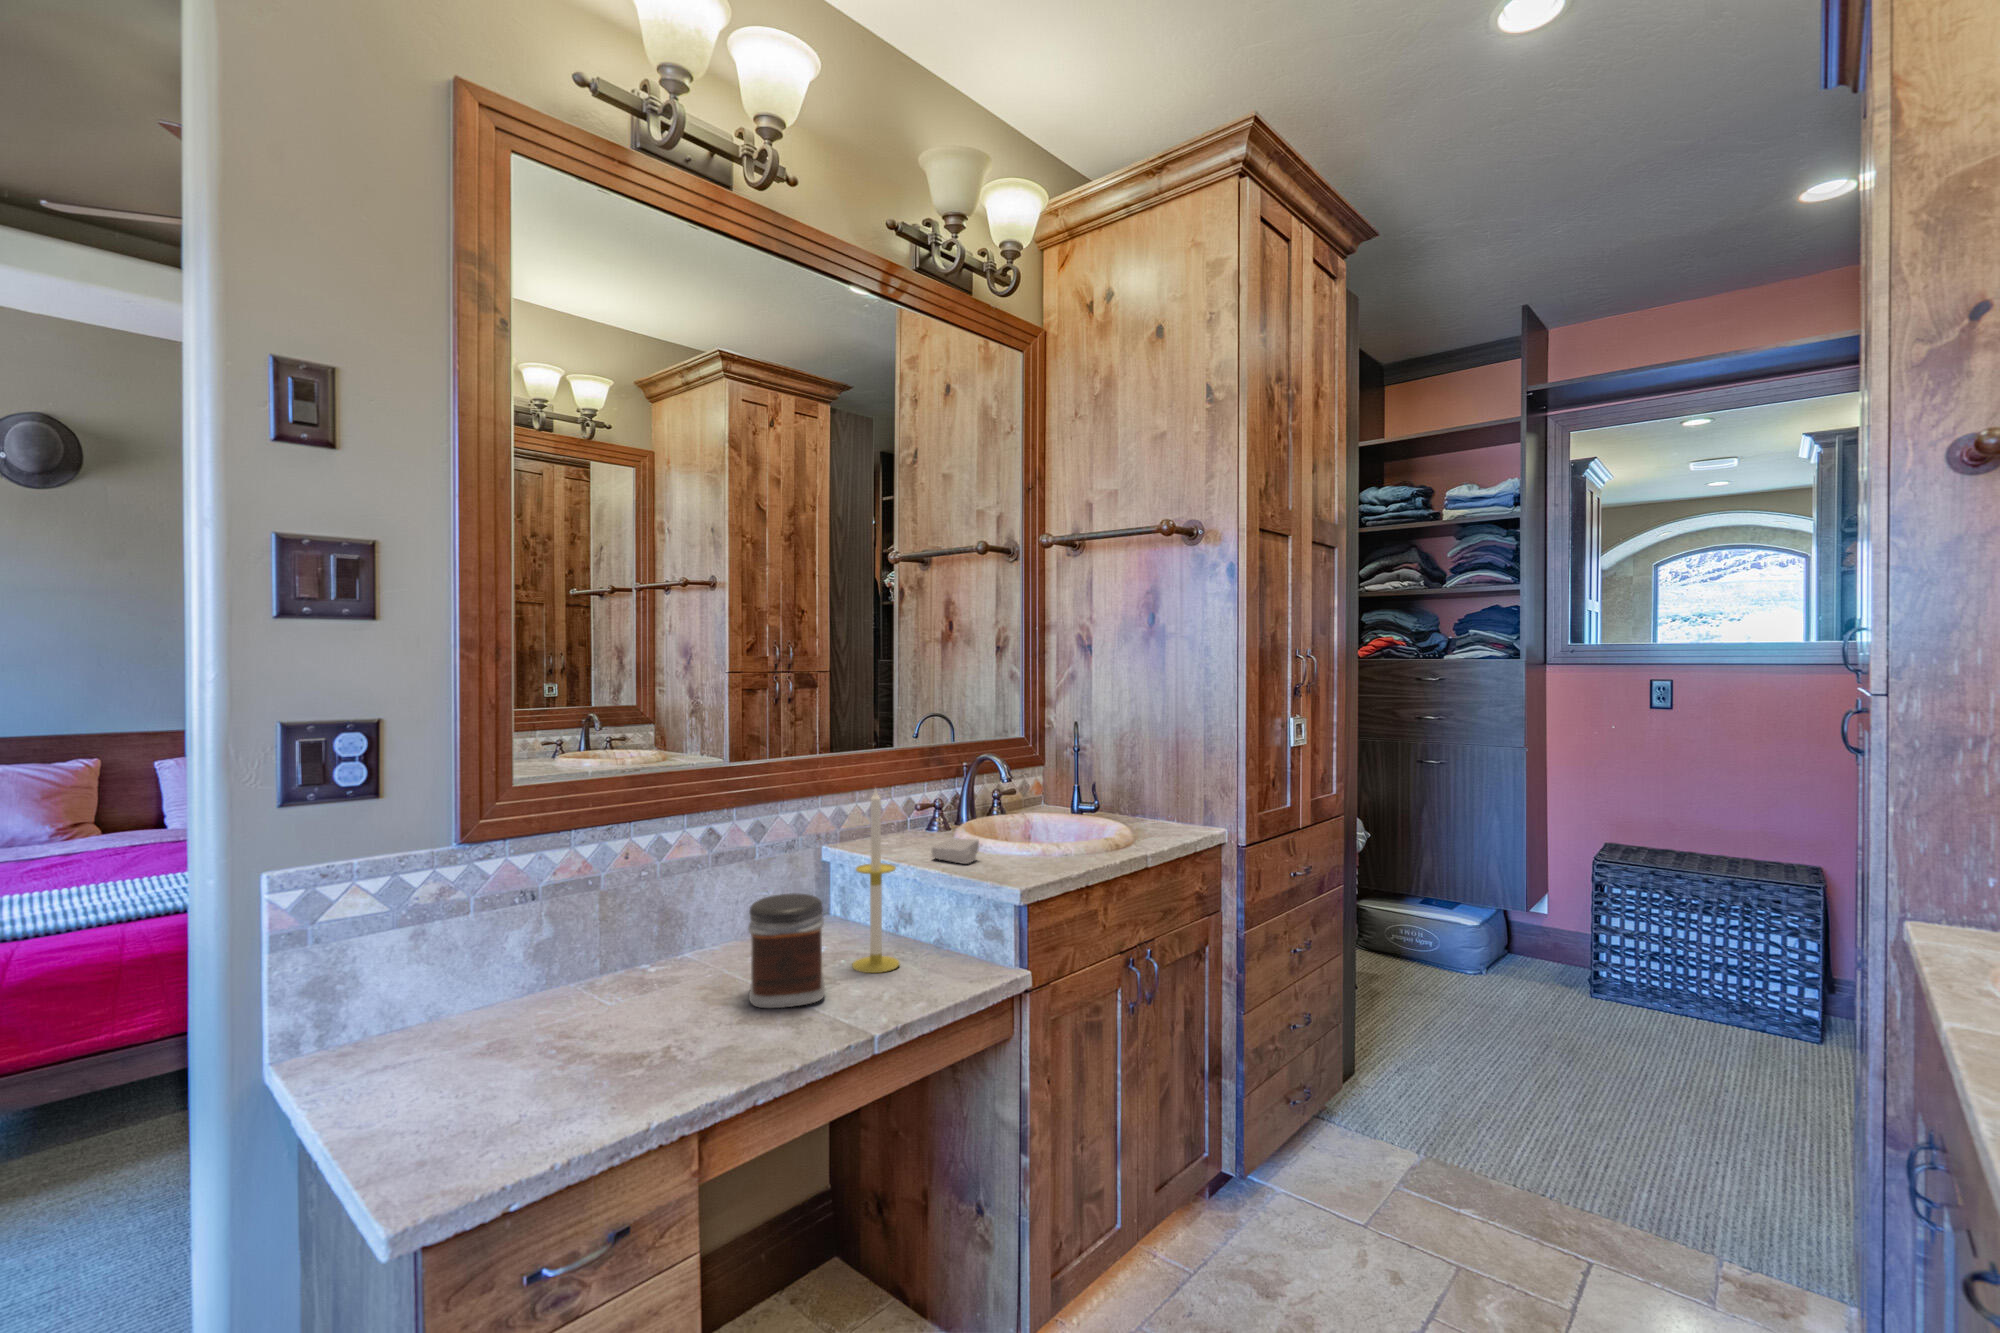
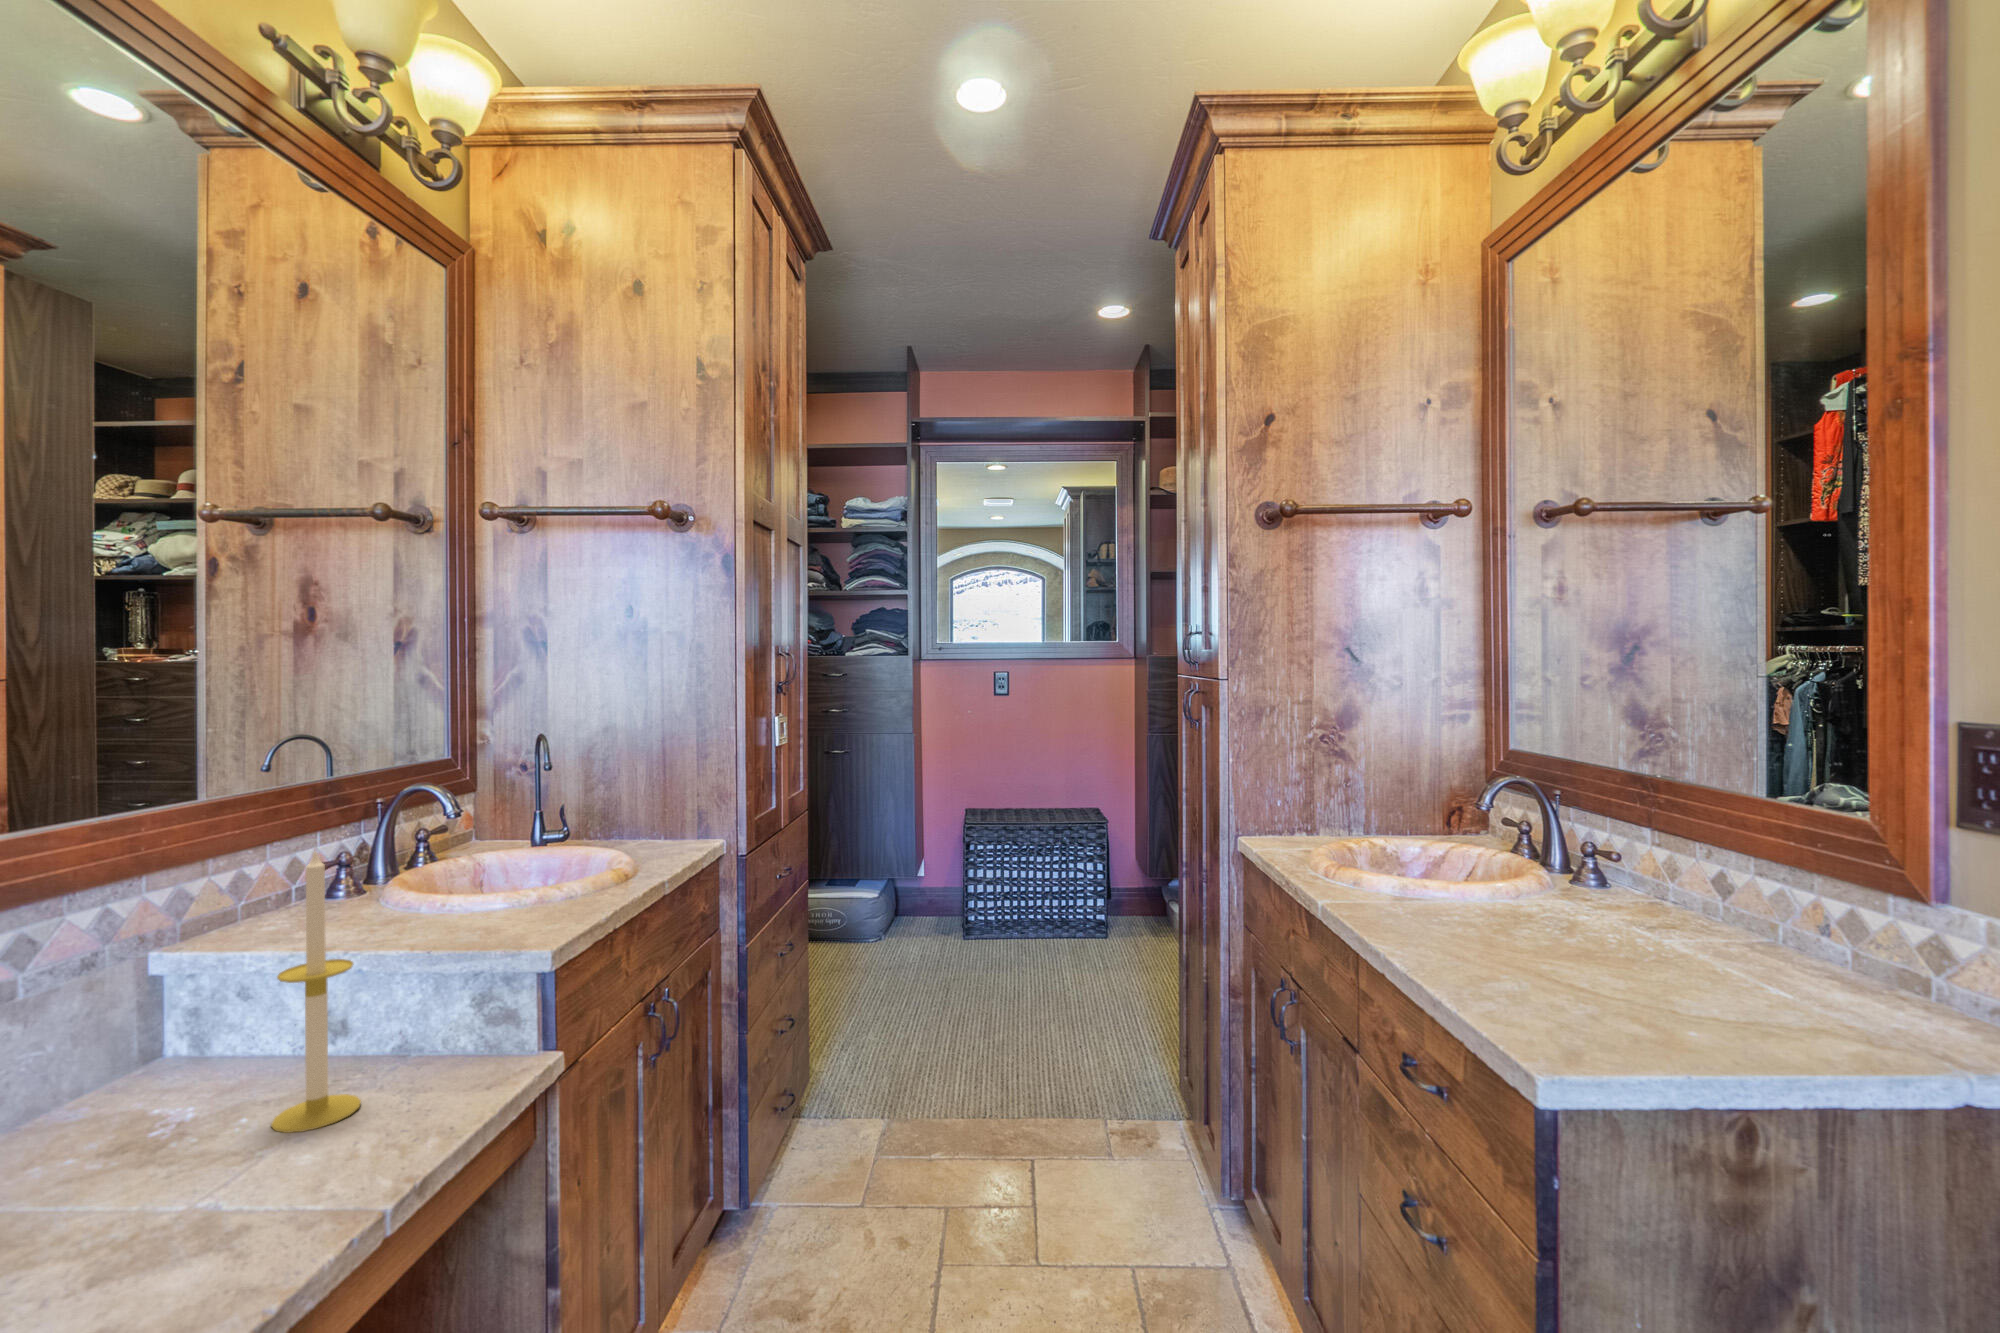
soap bar: present [932,838,979,864] -> none [374,899,453,937]
jar: present [748,893,825,1008] -> none [87,1037,265,1257]

